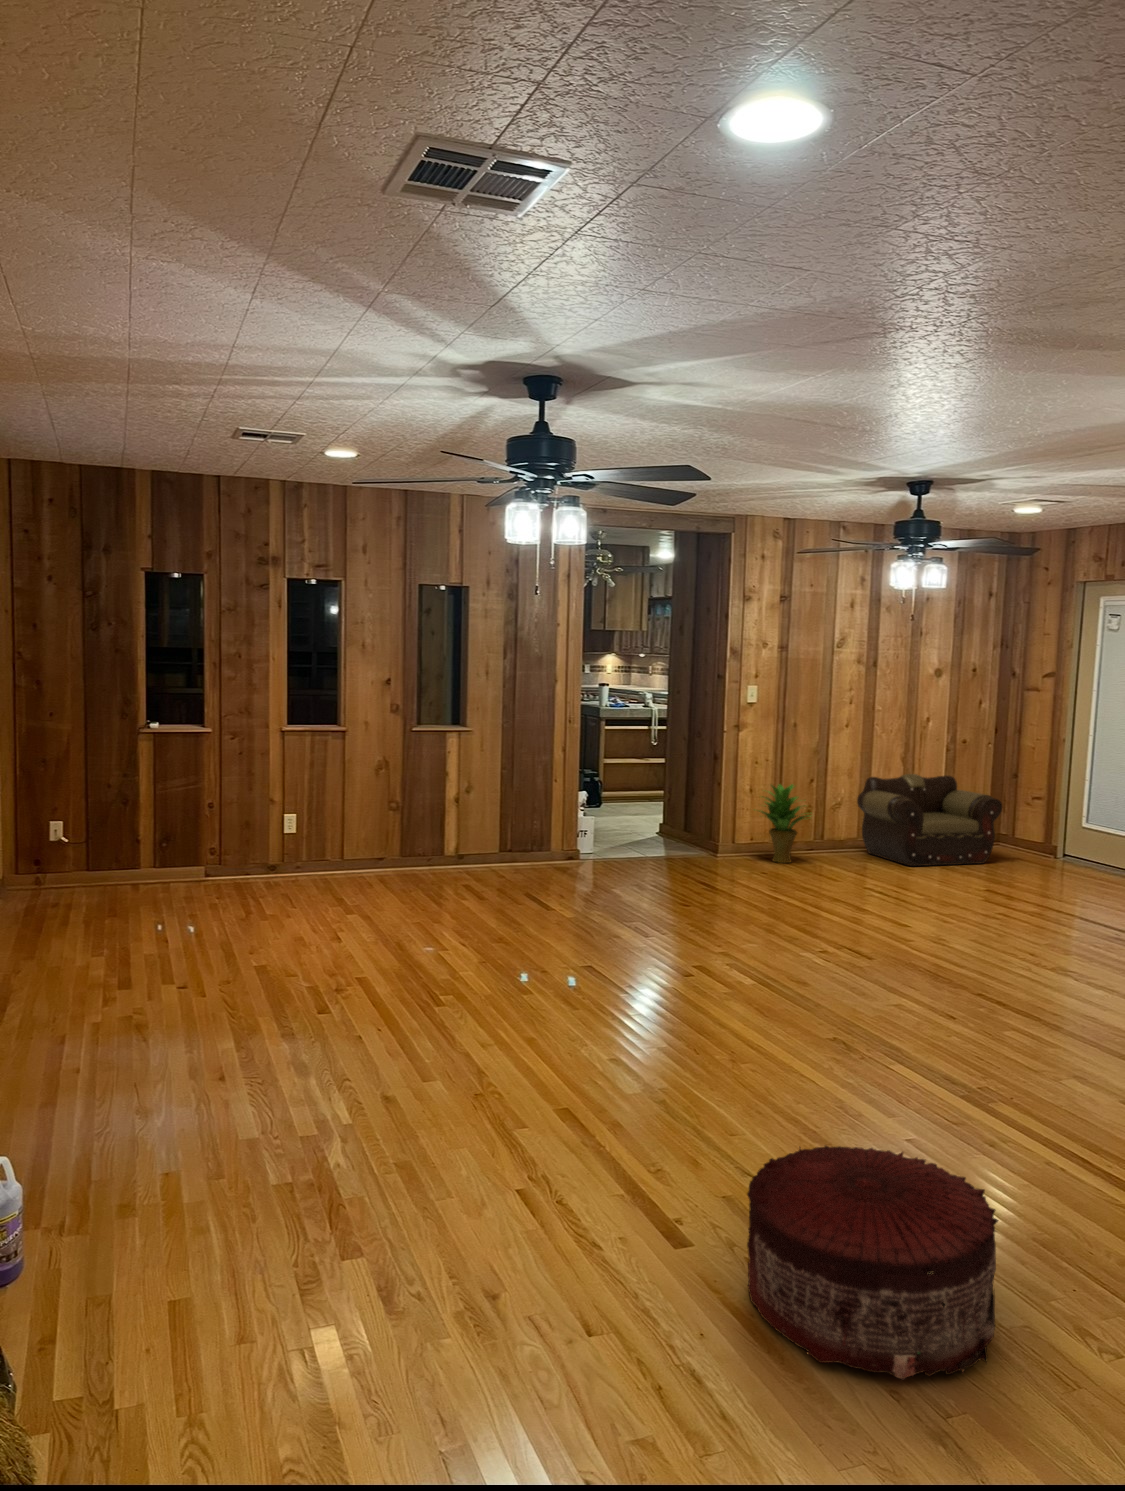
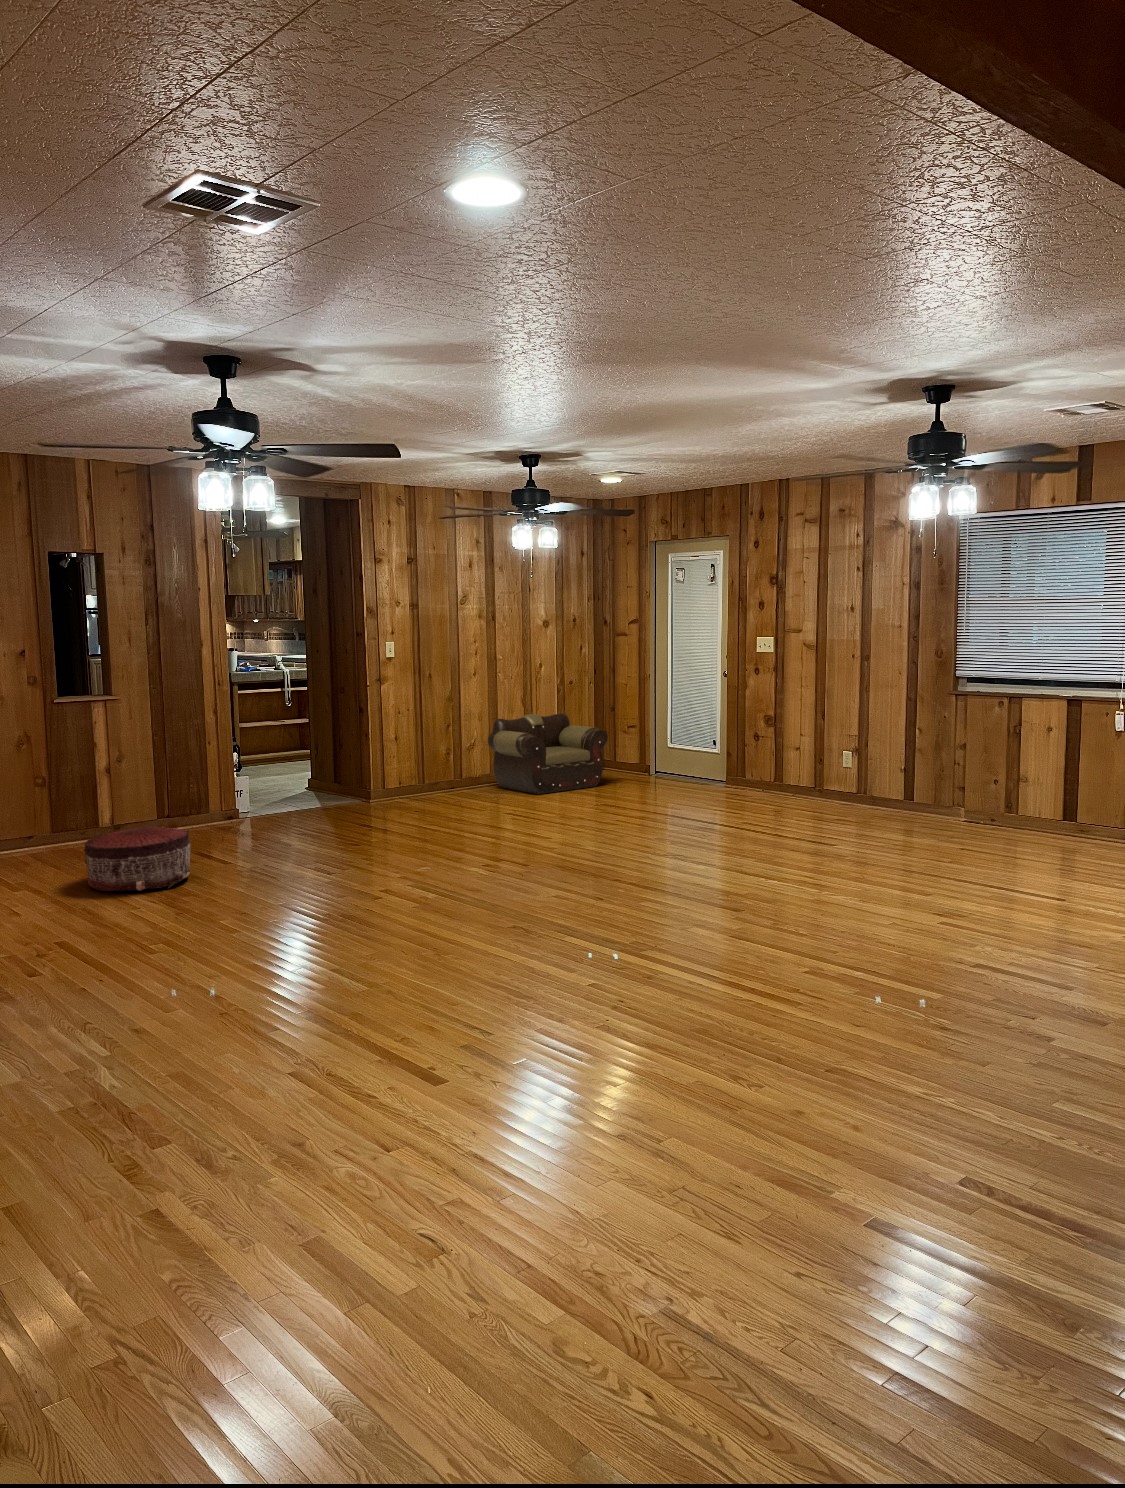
potted plant: present [759,784,809,863] -> none [397,729,453,802]
pouf: present [747,1146,998,1379] -> present [84,826,191,891]

